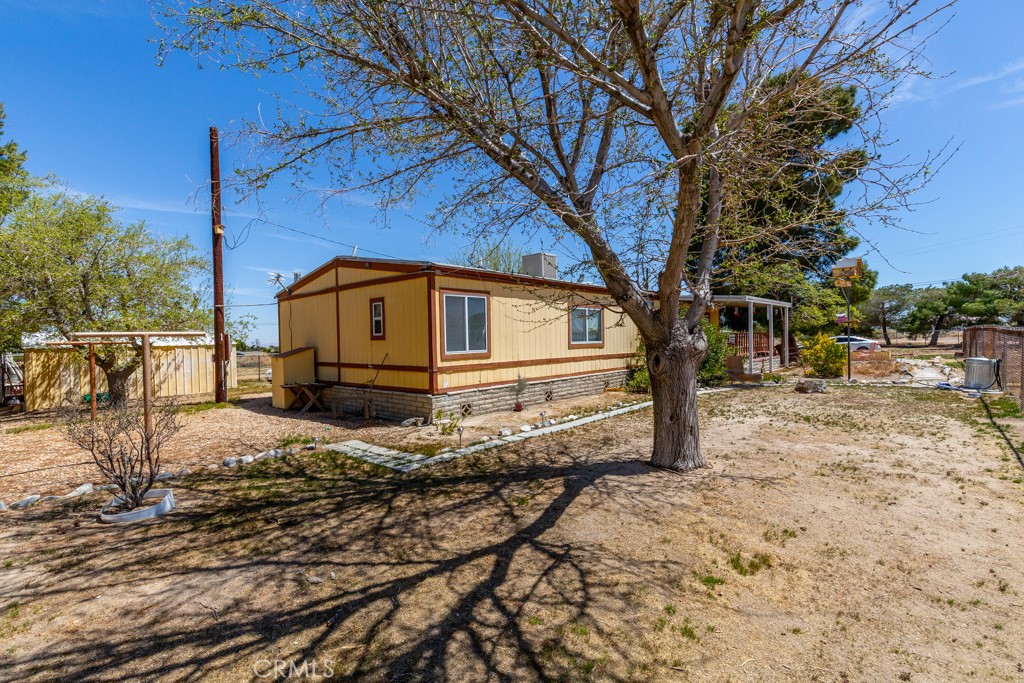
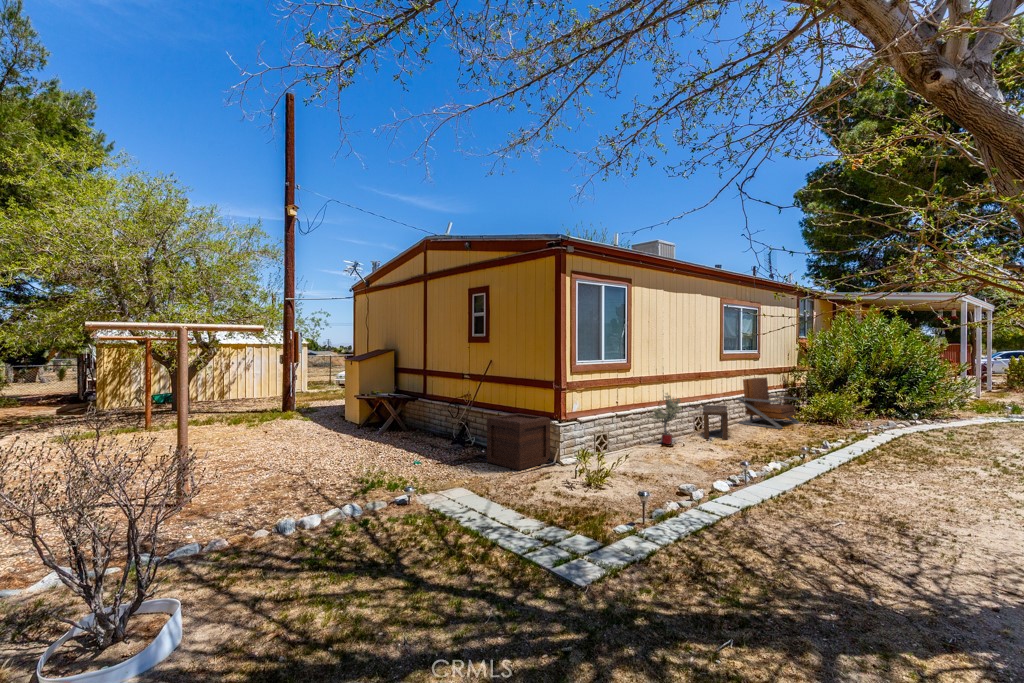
lounge chair: present [722,356,764,389] -> present [737,377,799,429]
wooden crate: none [379,391,426,429] -> present [487,413,550,471]
bench: present [331,395,375,419] -> present [703,405,728,440]

